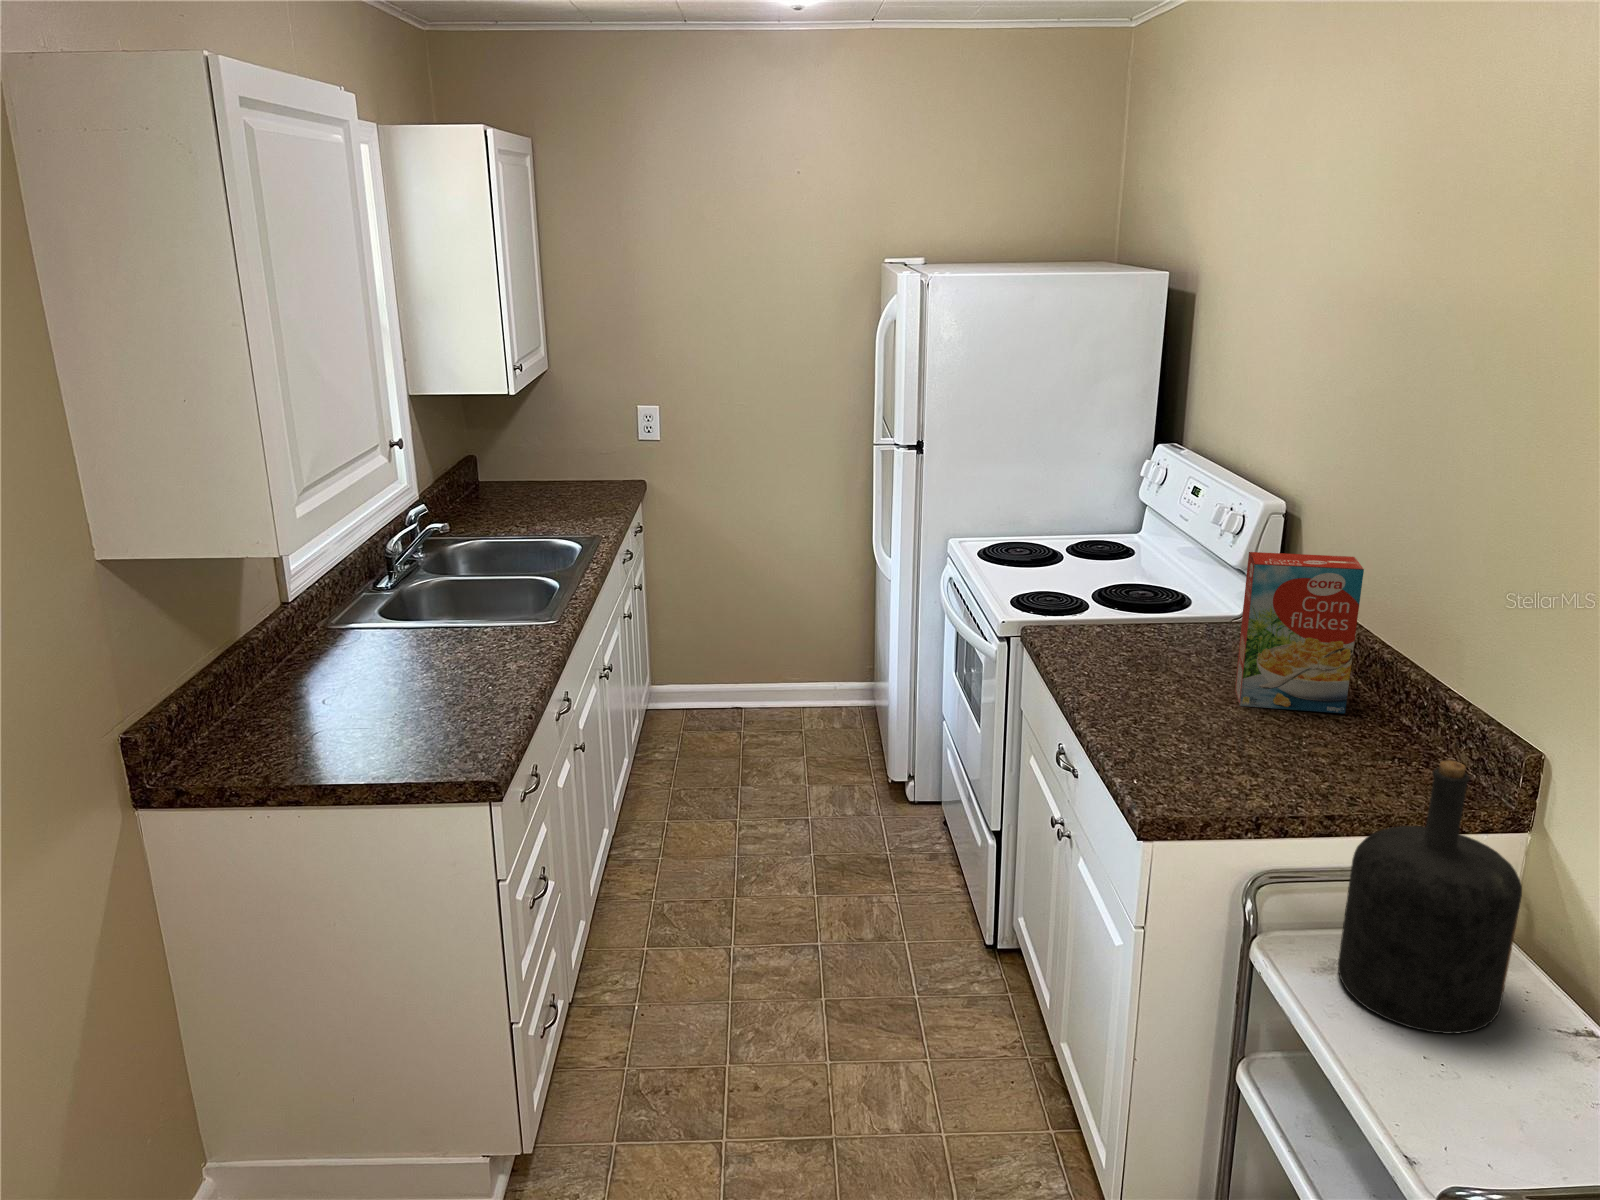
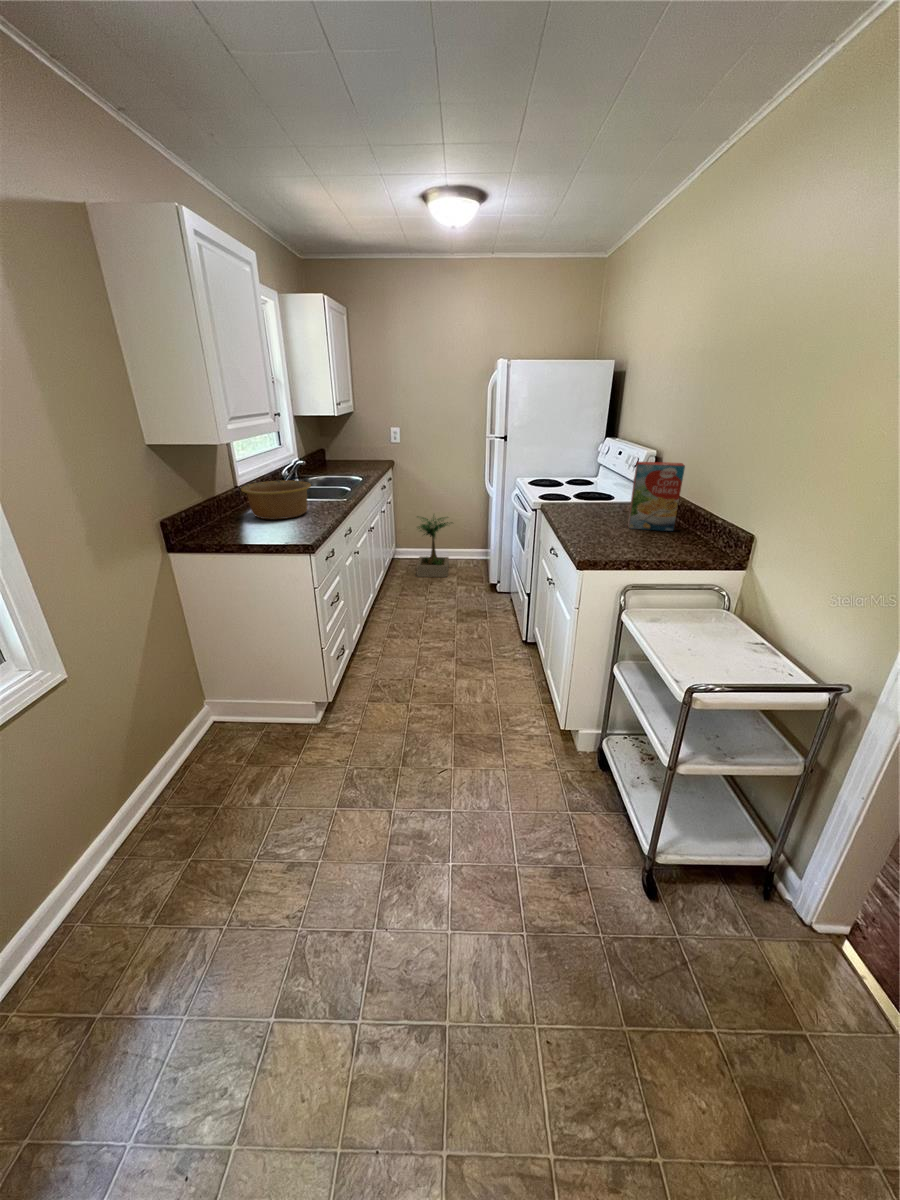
bowl: none [305,588,474,694] -> present [241,481,311,519]
potted plant: none [695,601,804,760] -> present [416,515,449,577]
bottle: present [1338,760,1522,1034] -> none [656,524,736,640]

